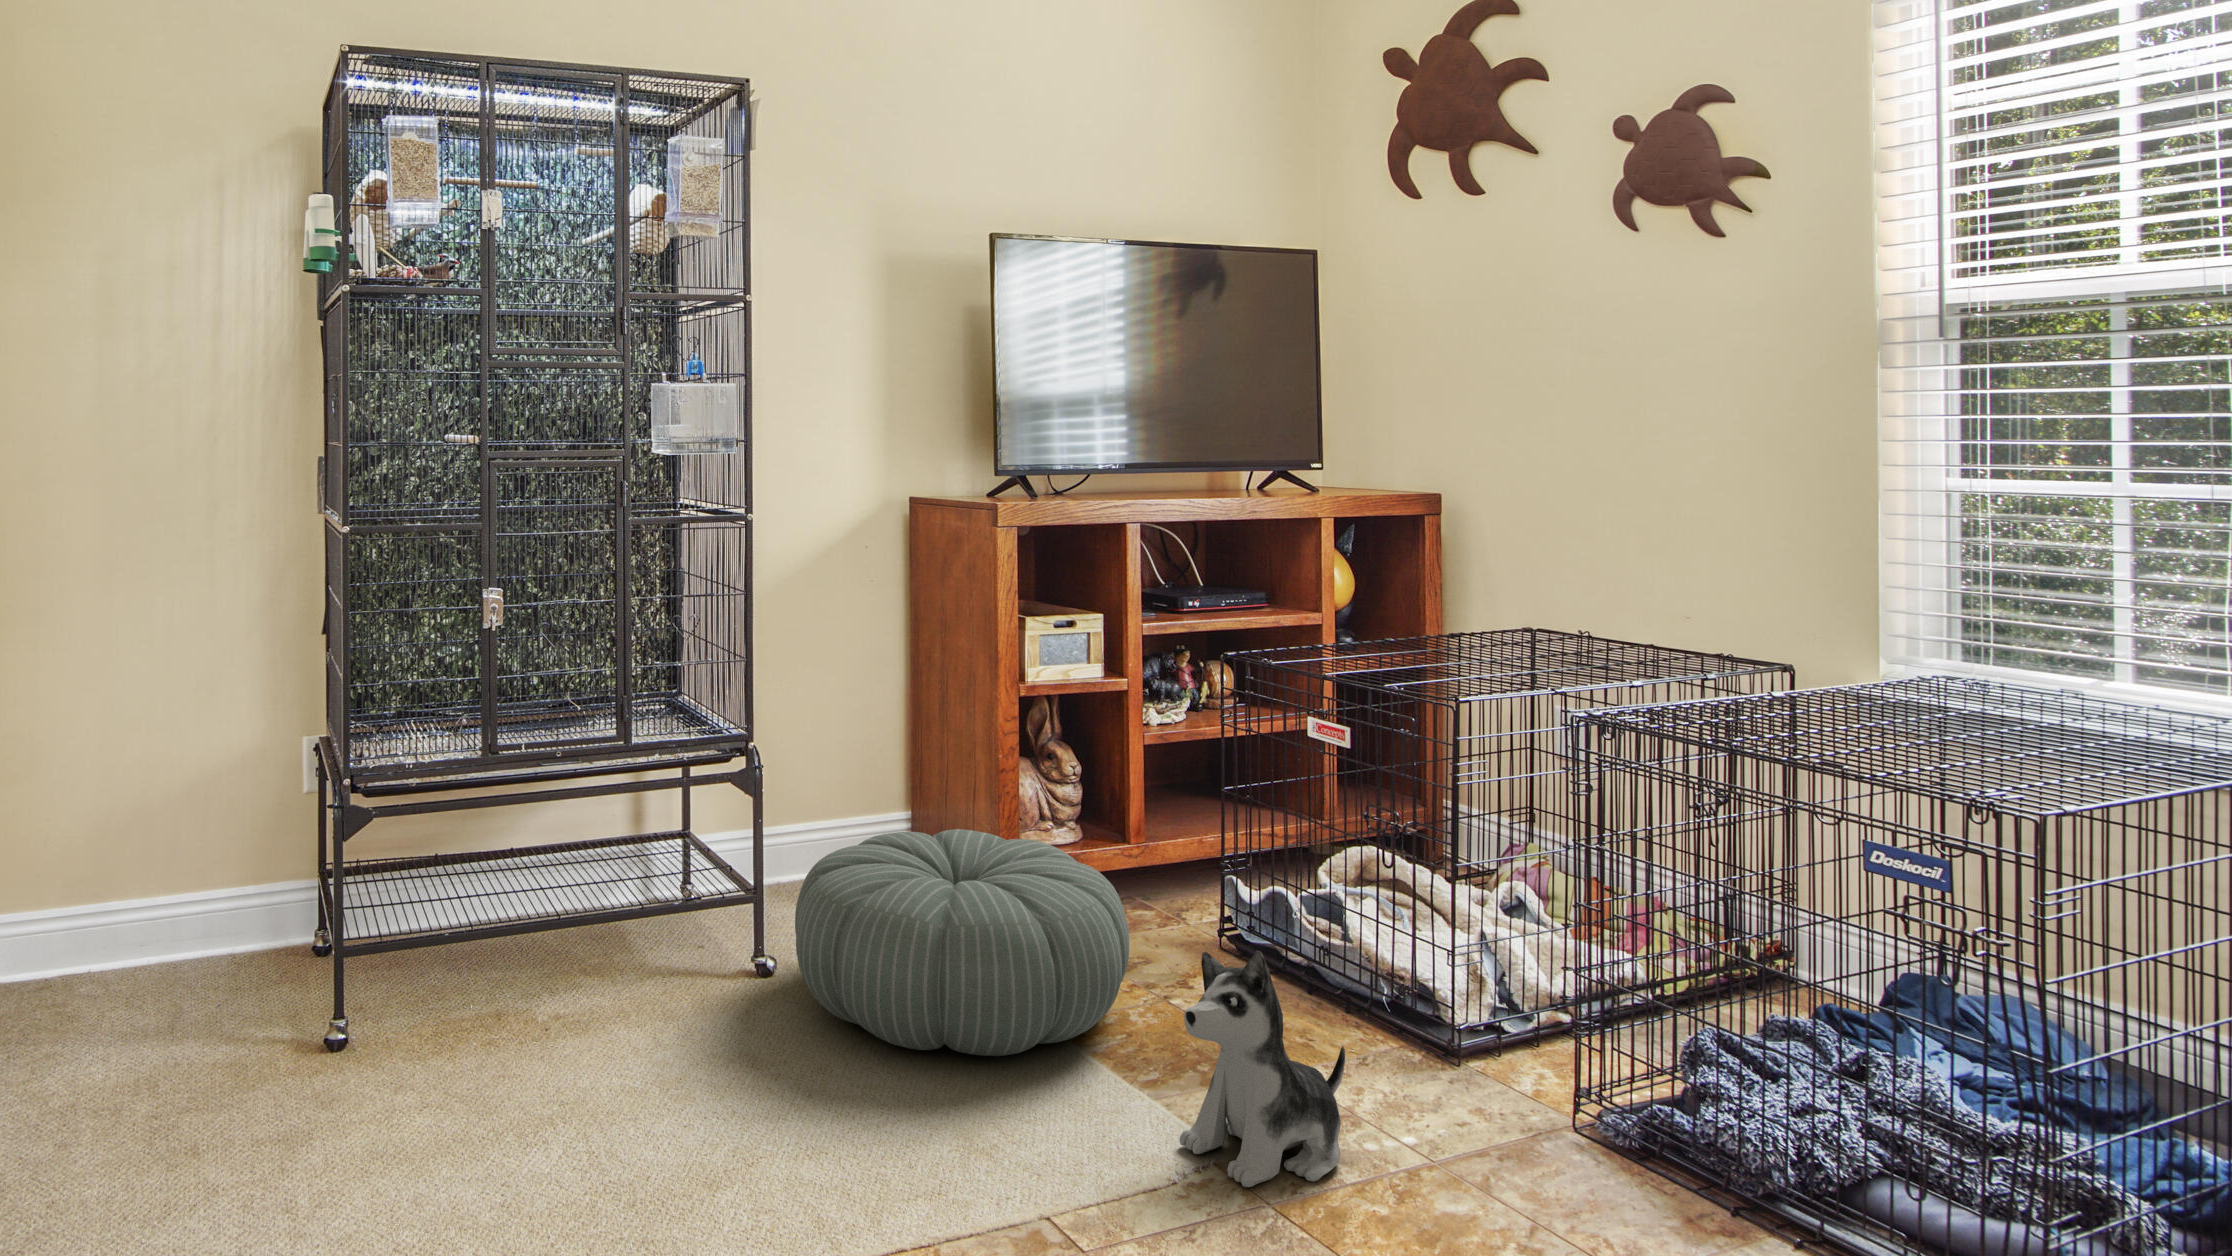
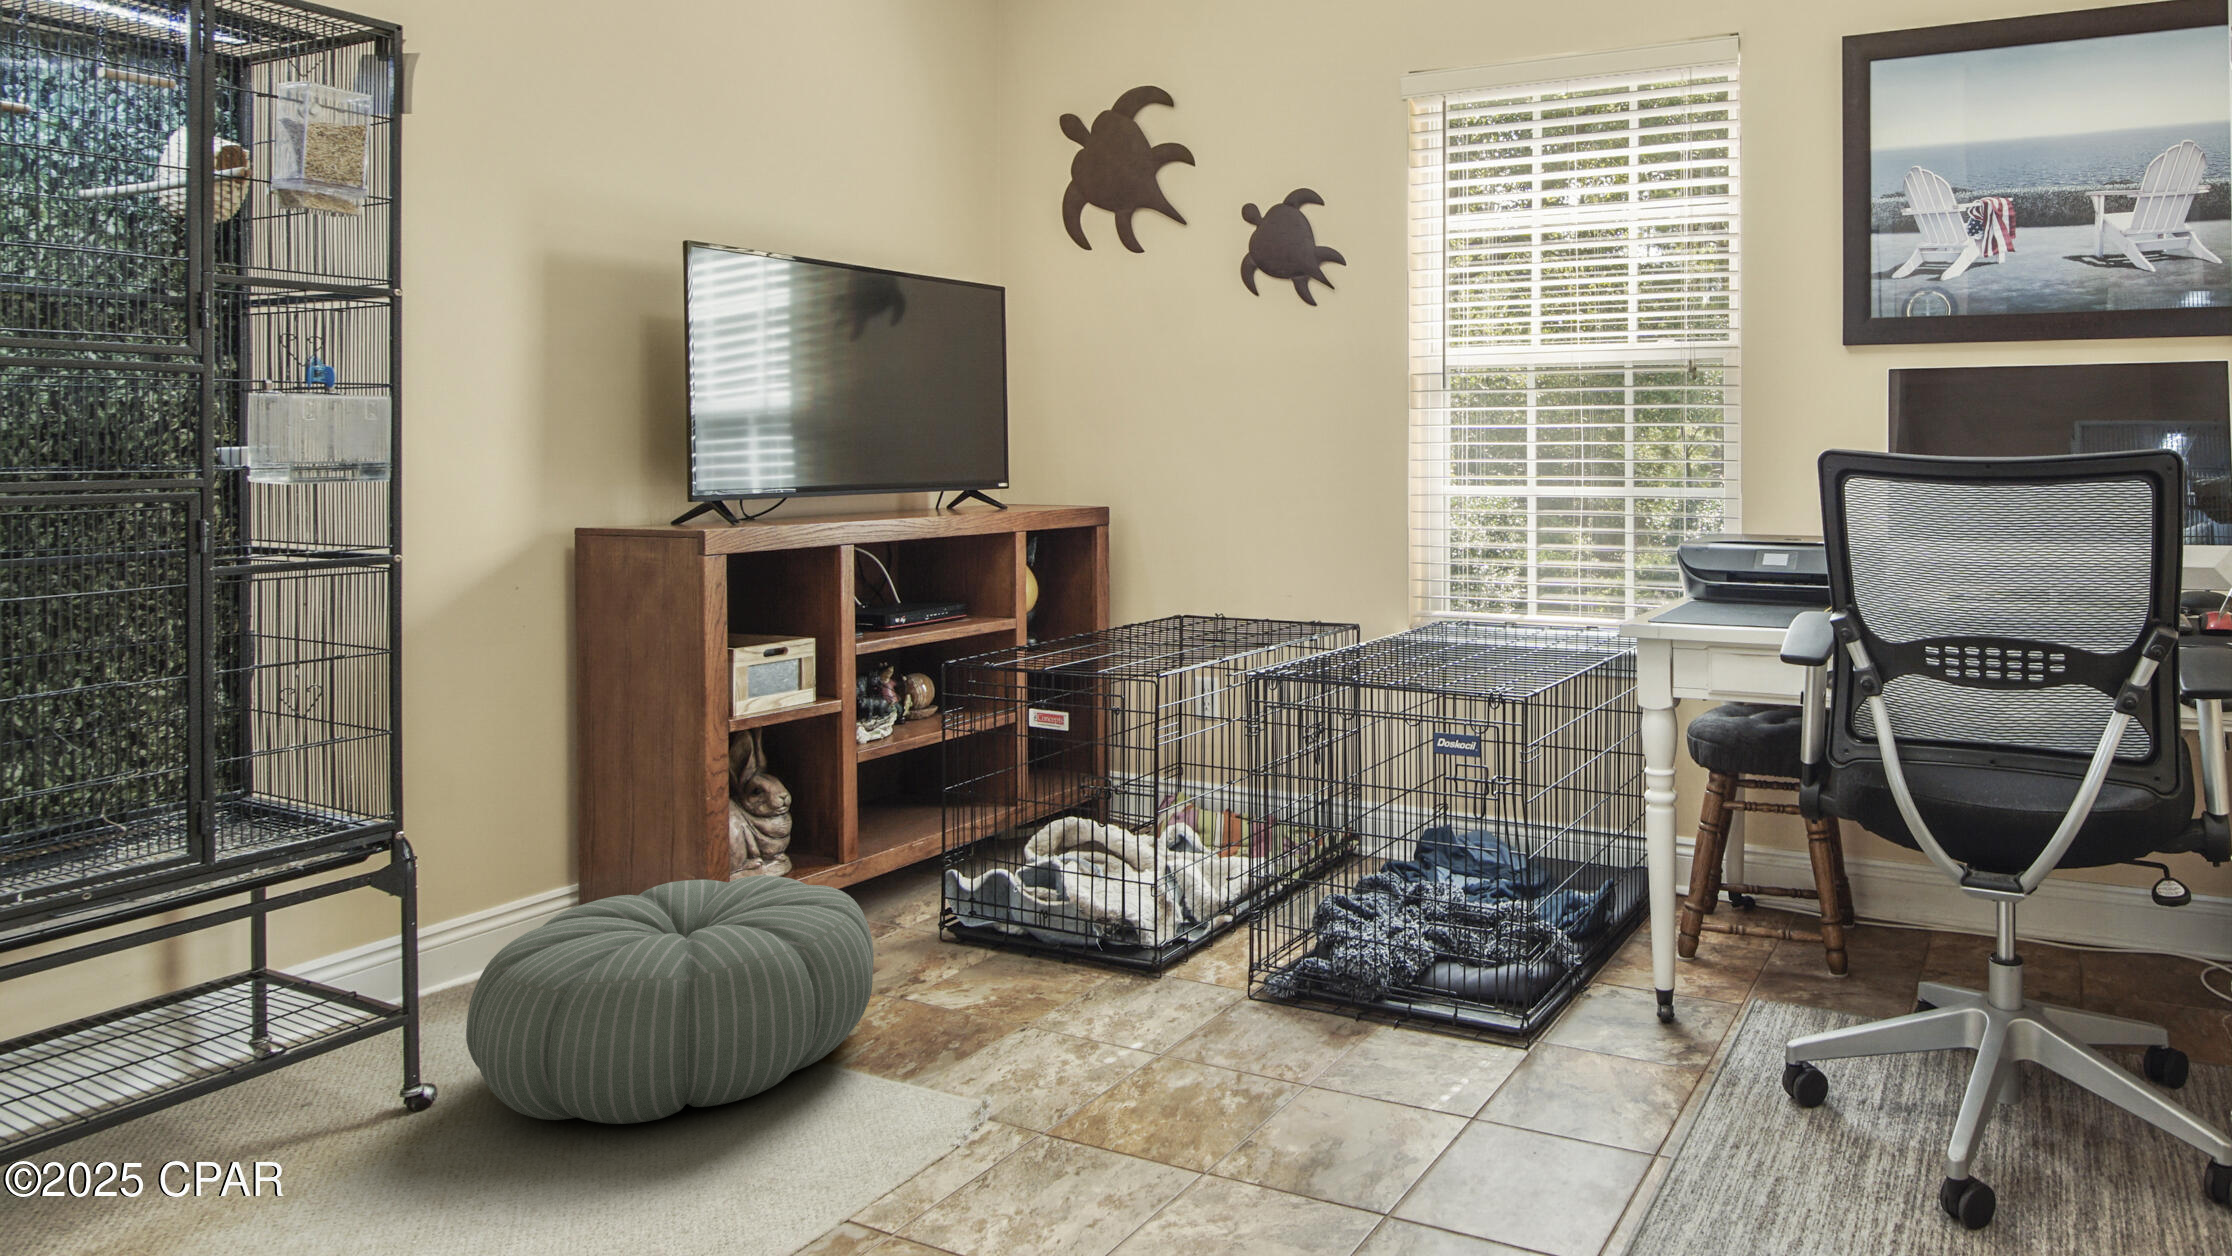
plush toy: present [1180,951,1345,1187] -> none [955,913,1093,1125]

